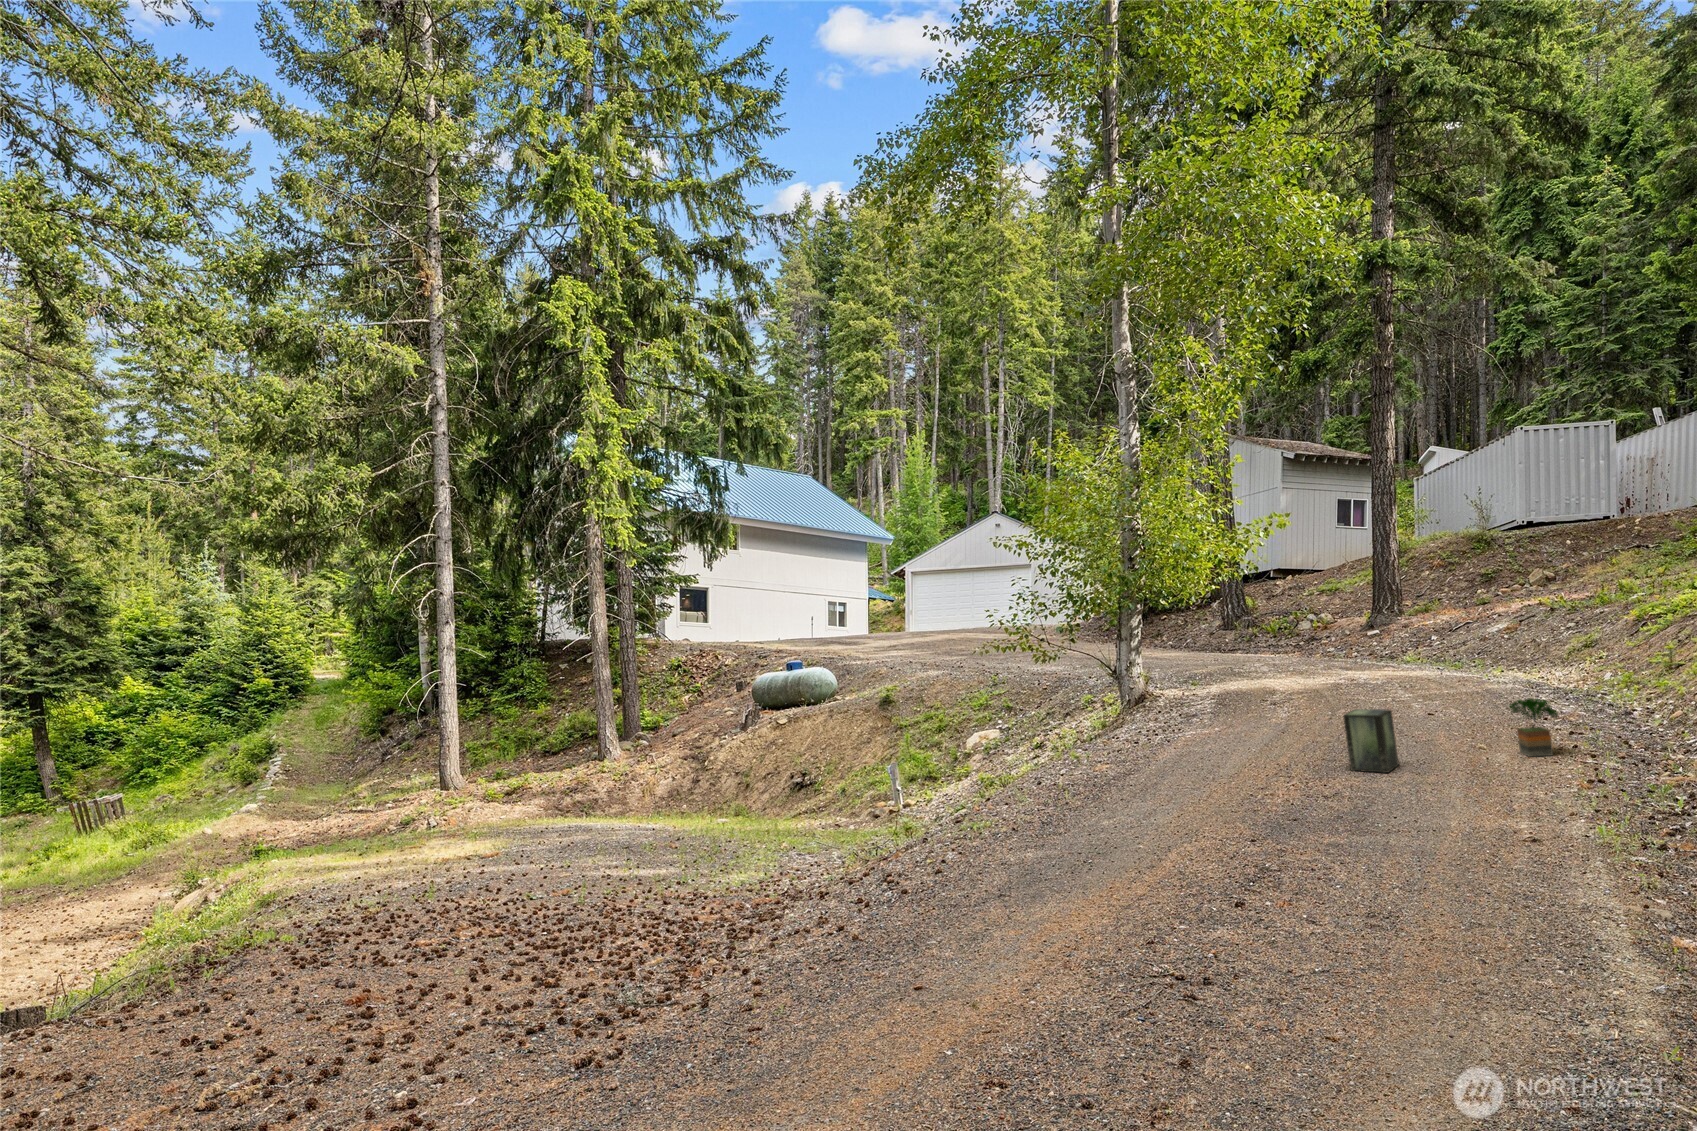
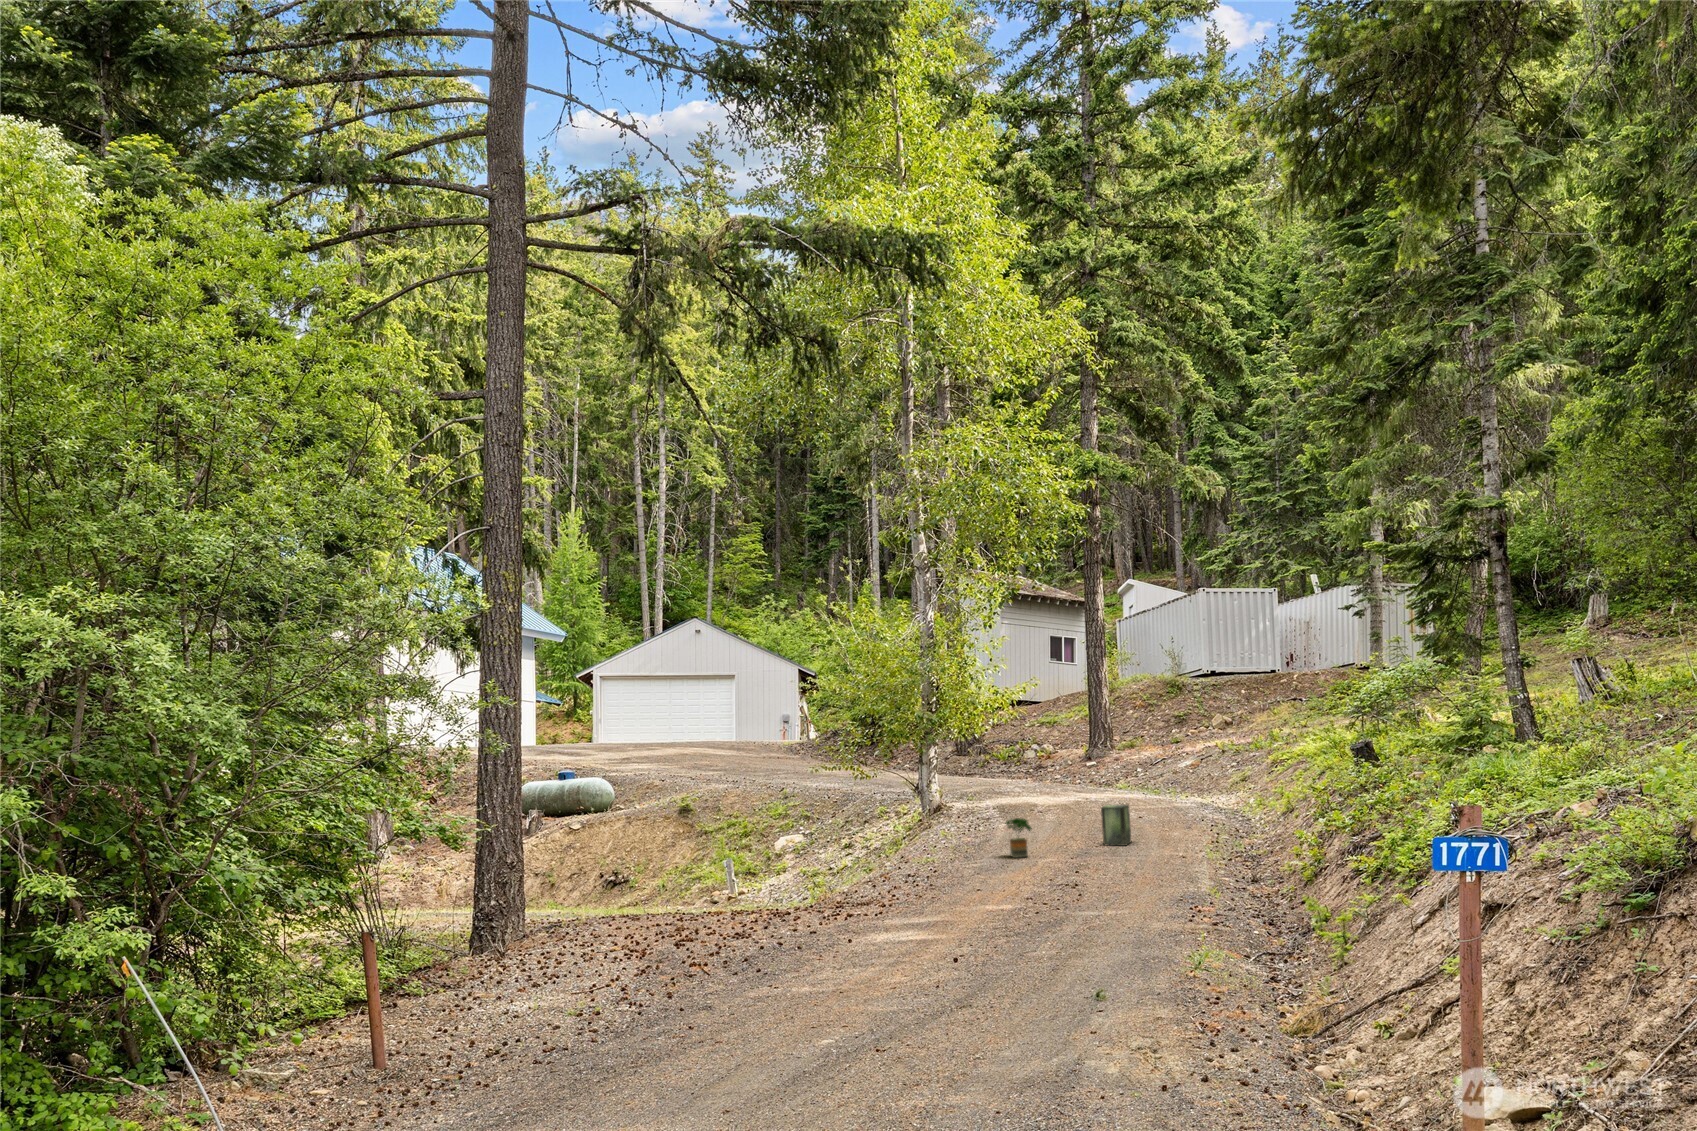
potted tree: present [1509,698,1558,757] -> present [1005,818,1032,858]

